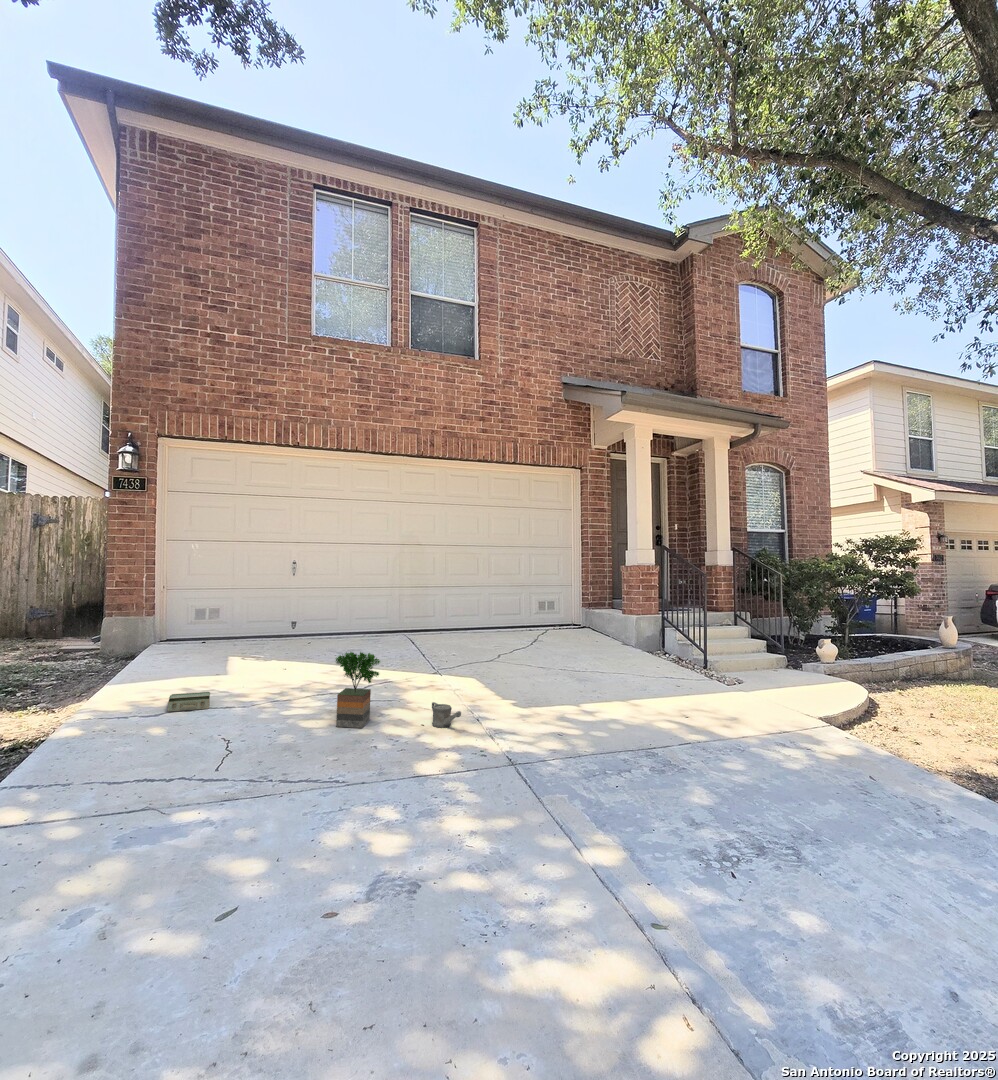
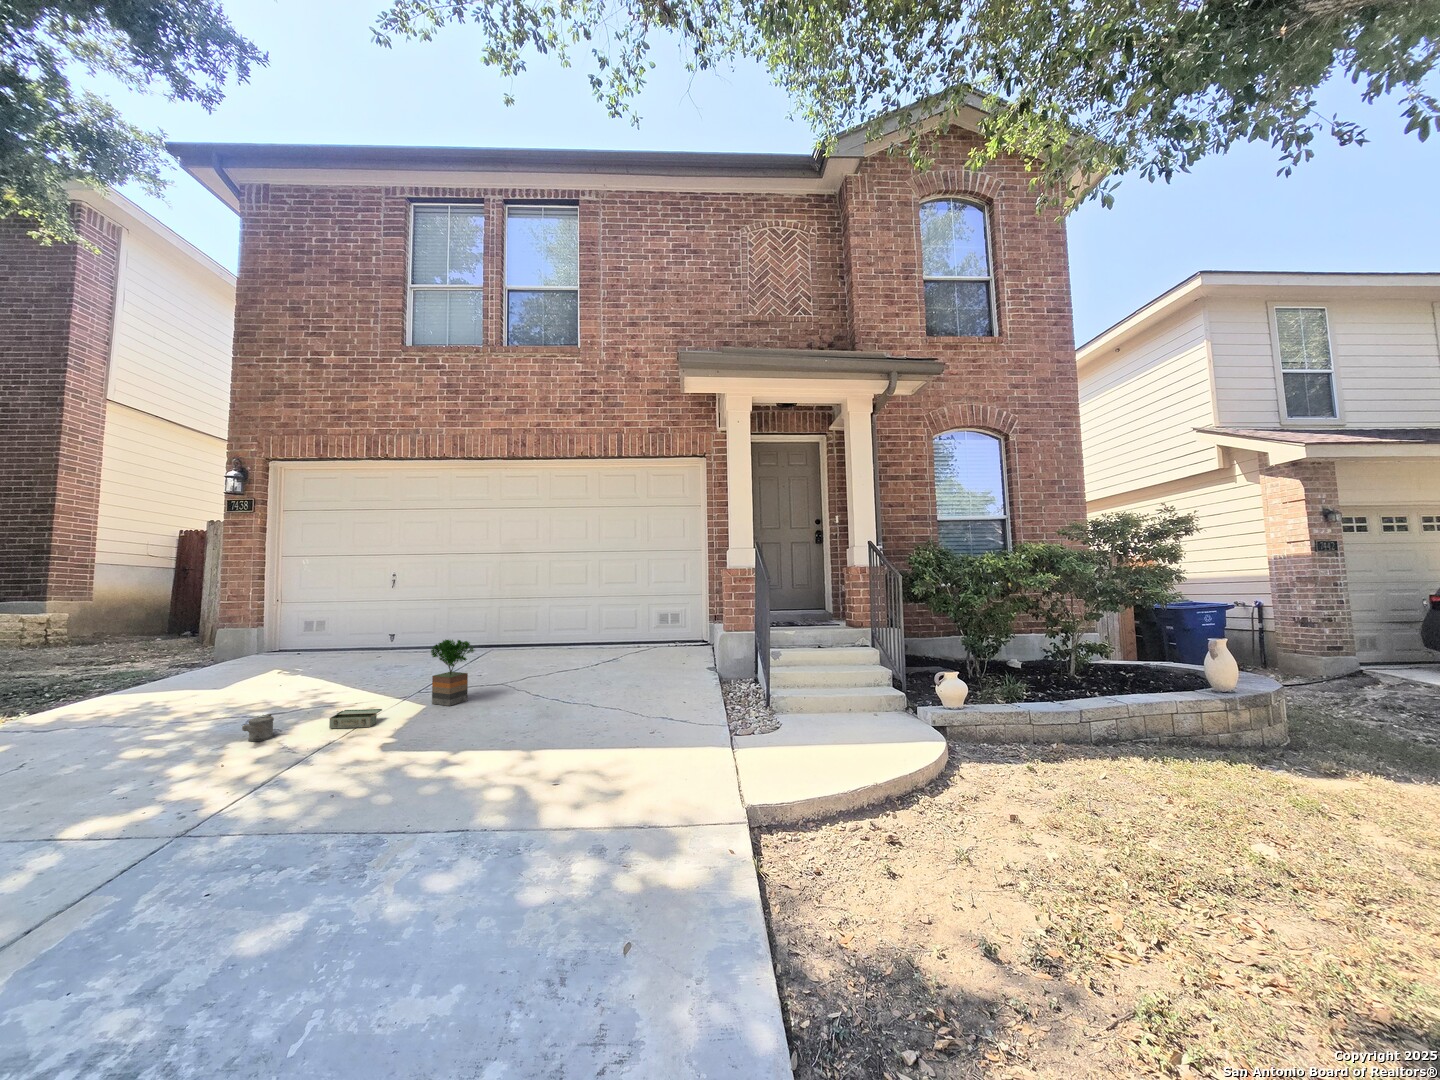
potted tree: present [336,652,380,728] -> present [431,640,474,706]
toolbox: present [168,692,210,712] -> present [329,709,382,728]

